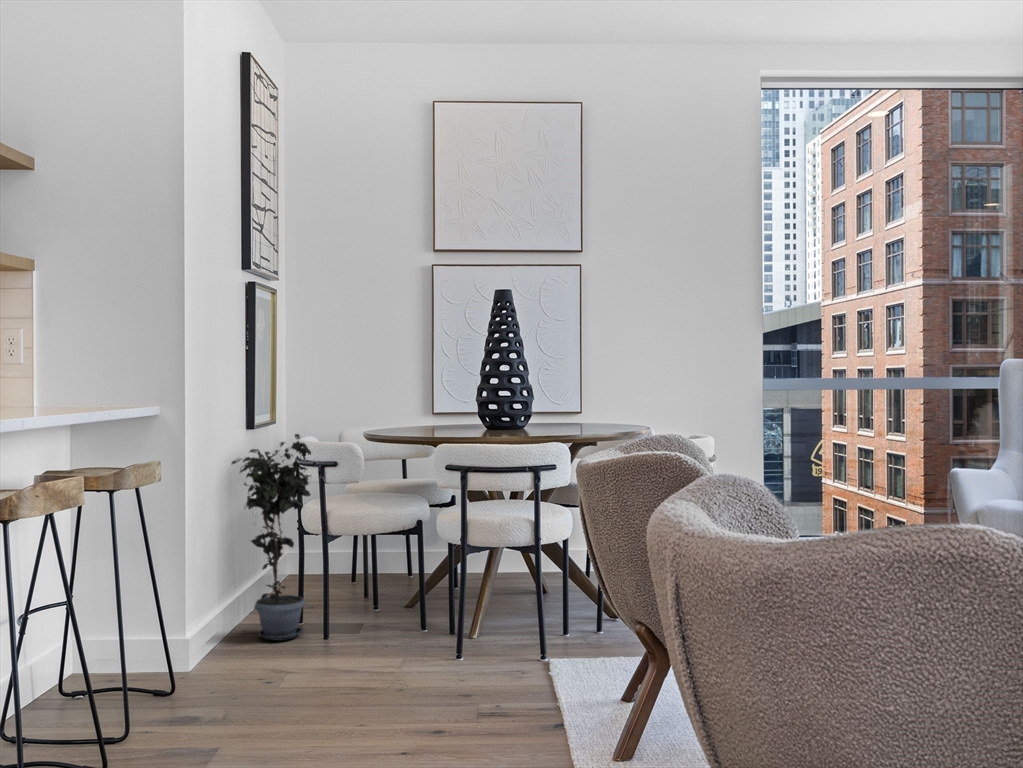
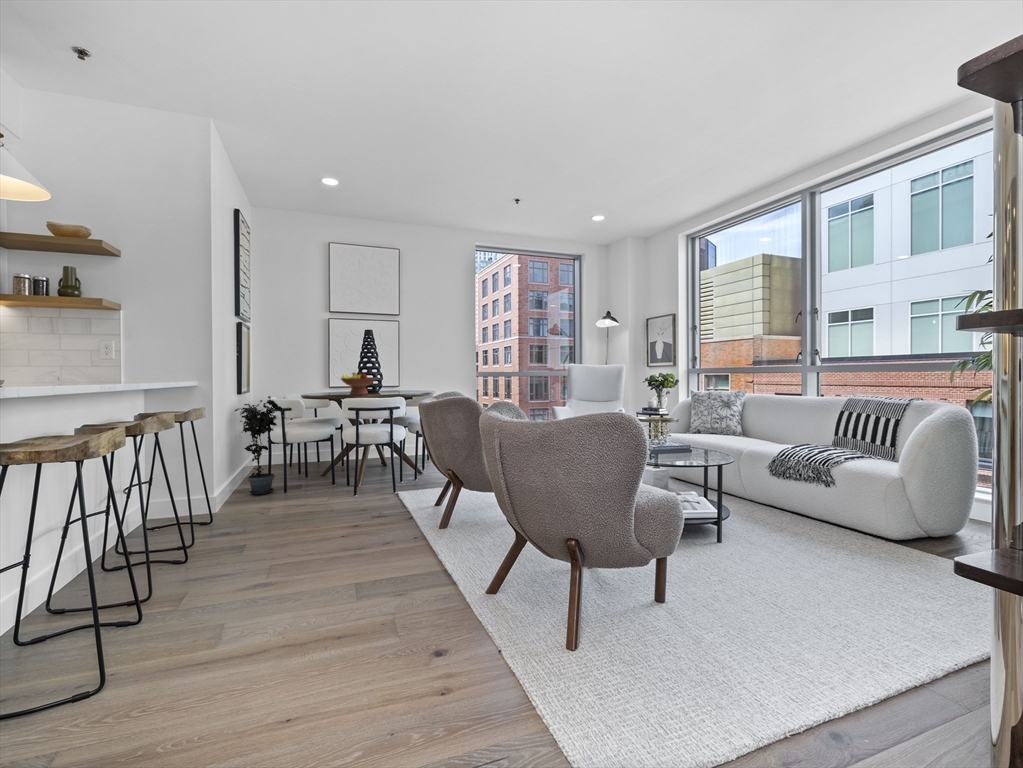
fruit bowl: none [437,382,515,434] -> present [341,372,376,395]

